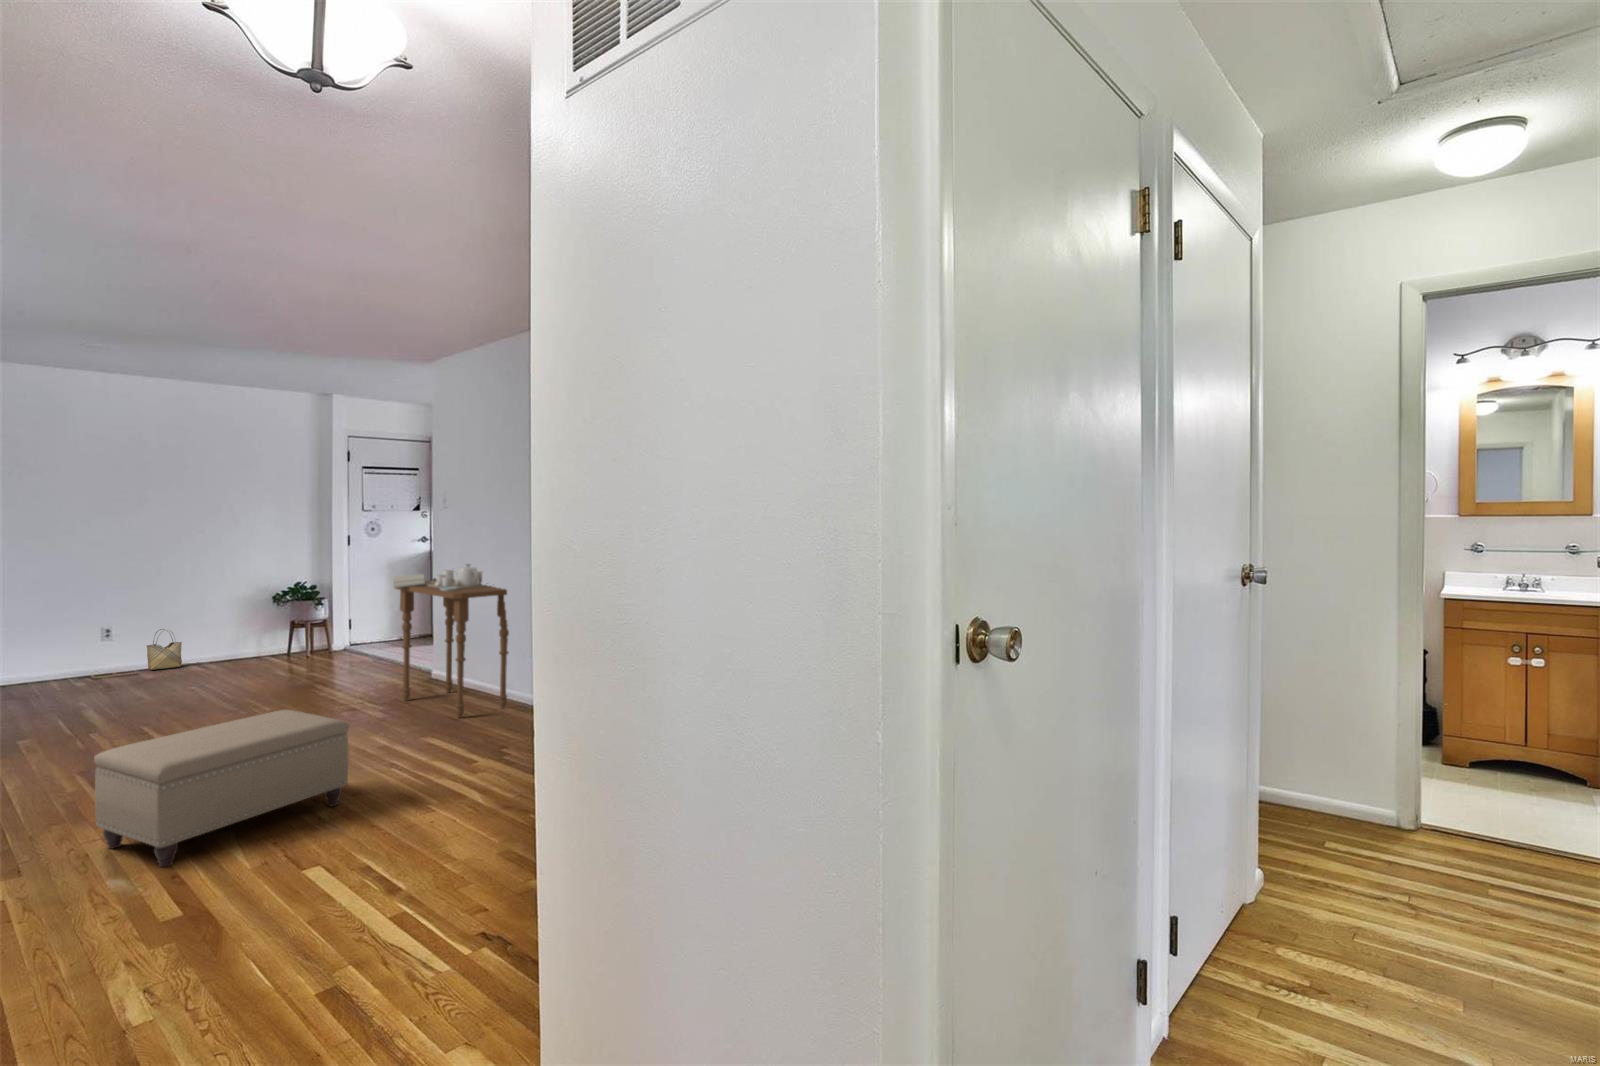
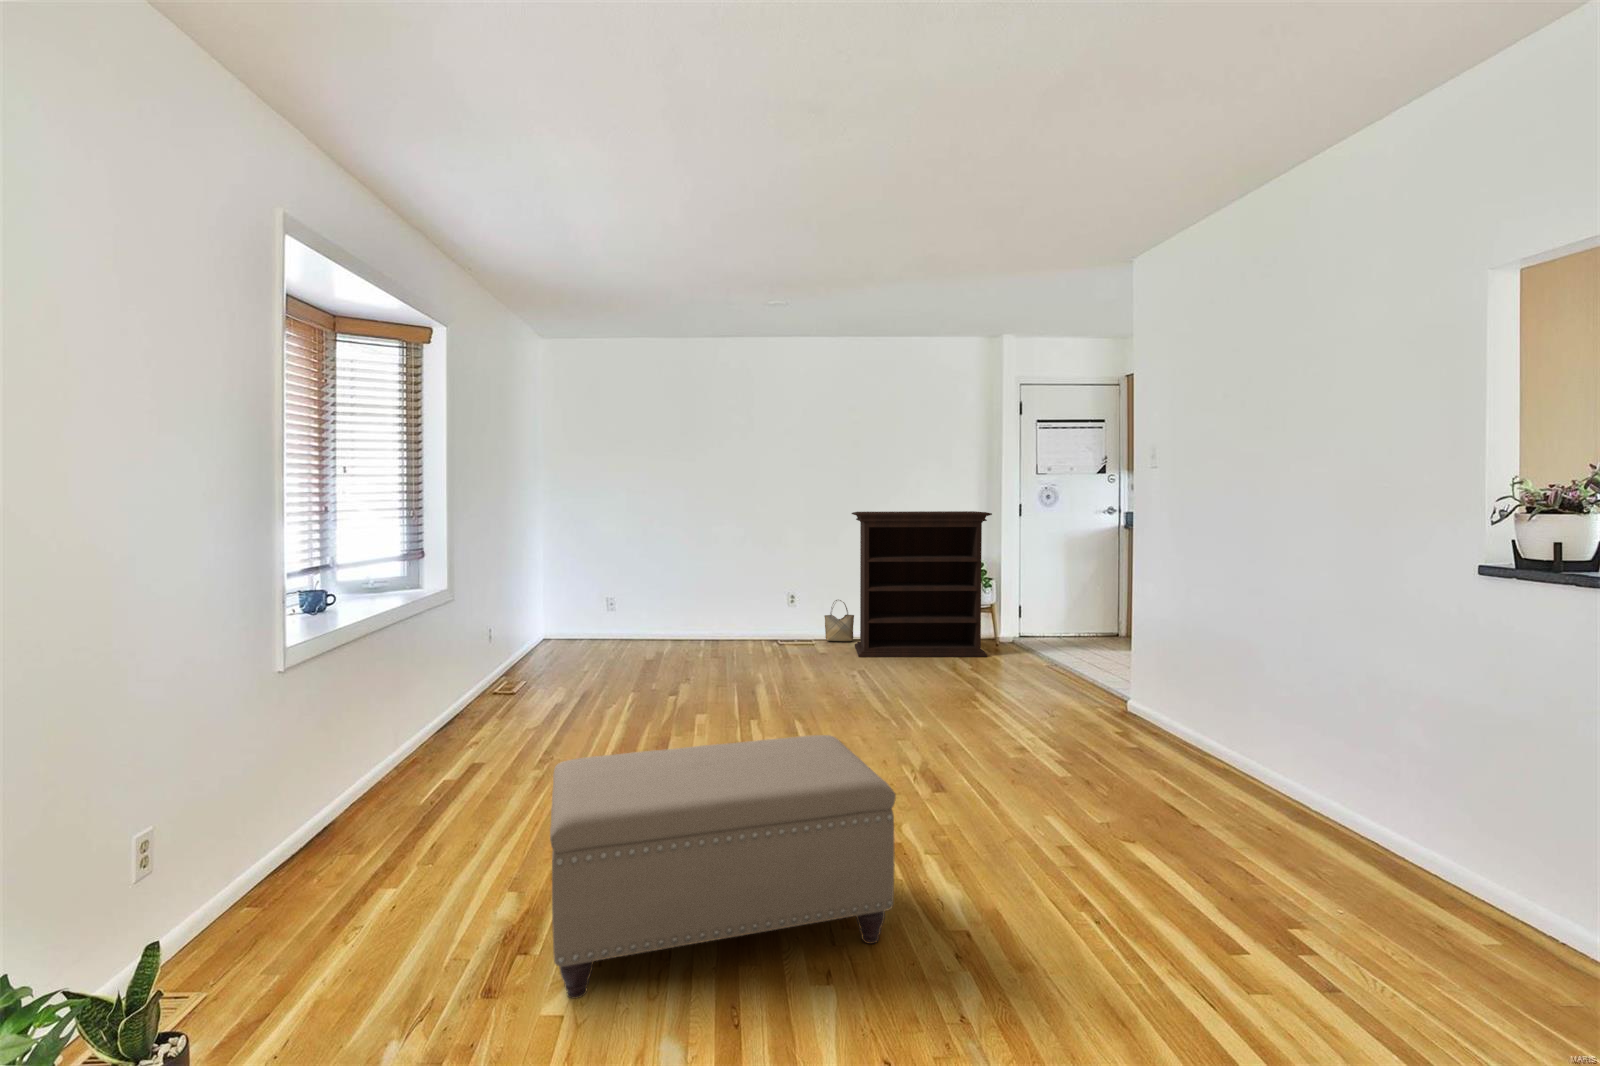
bookshelf: none [183,544,331,679] -> present [852,511,992,657]
side table: present [393,564,509,718] -> none [1041,523,1245,785]

